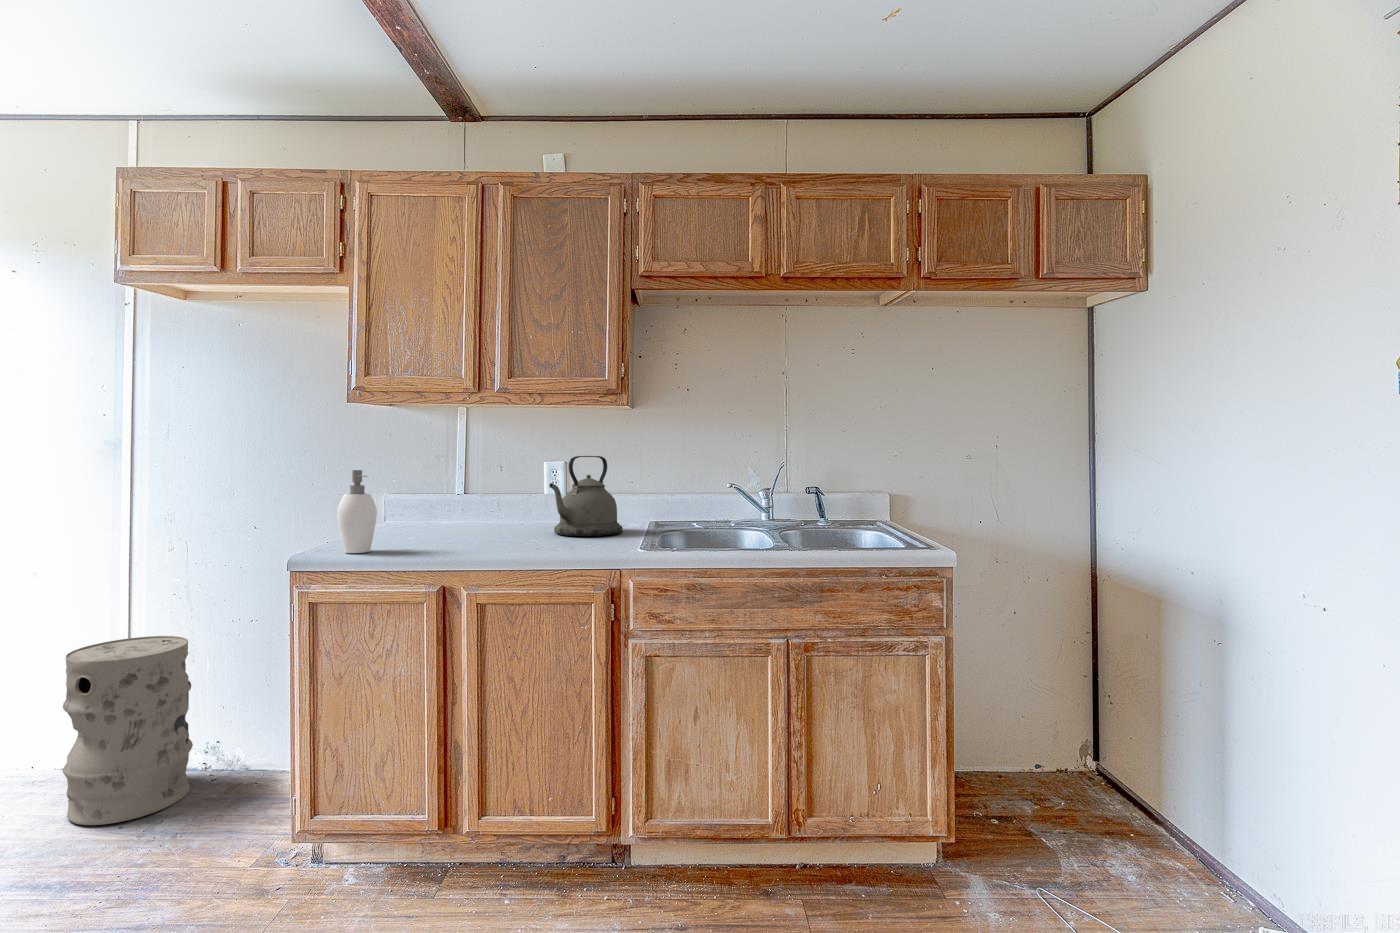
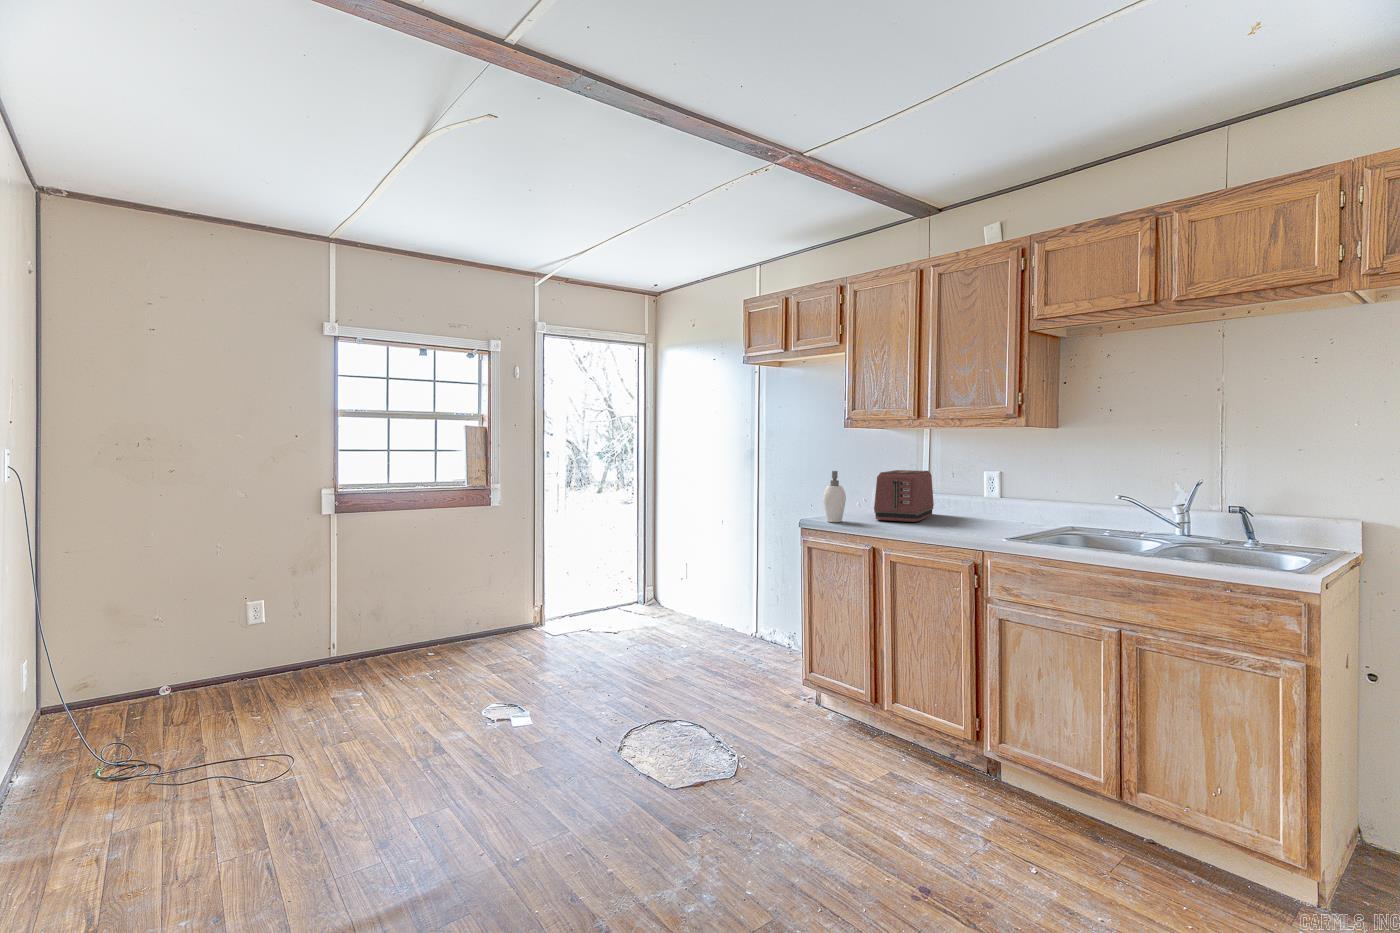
kettle: present [549,456,623,536] -> none [964,463,1035,527]
toaster: none [418,470,487,543] -> present [874,470,934,522]
trash can: present [63,636,193,825] -> none [724,559,780,658]

